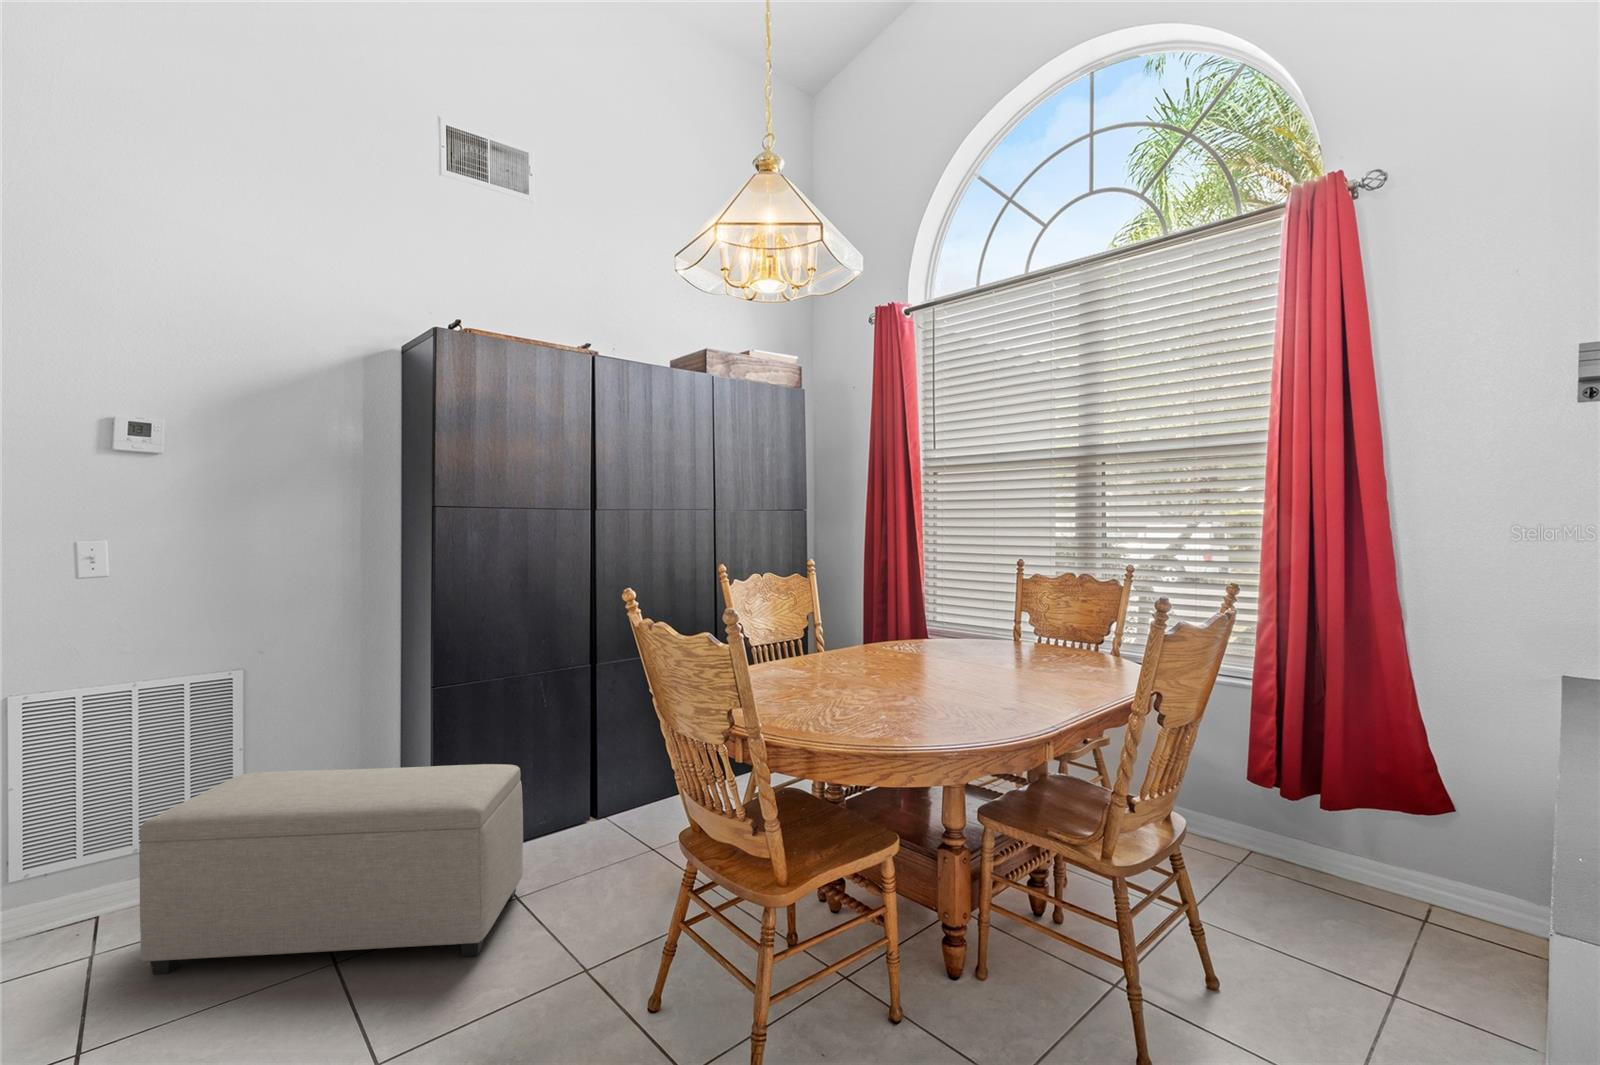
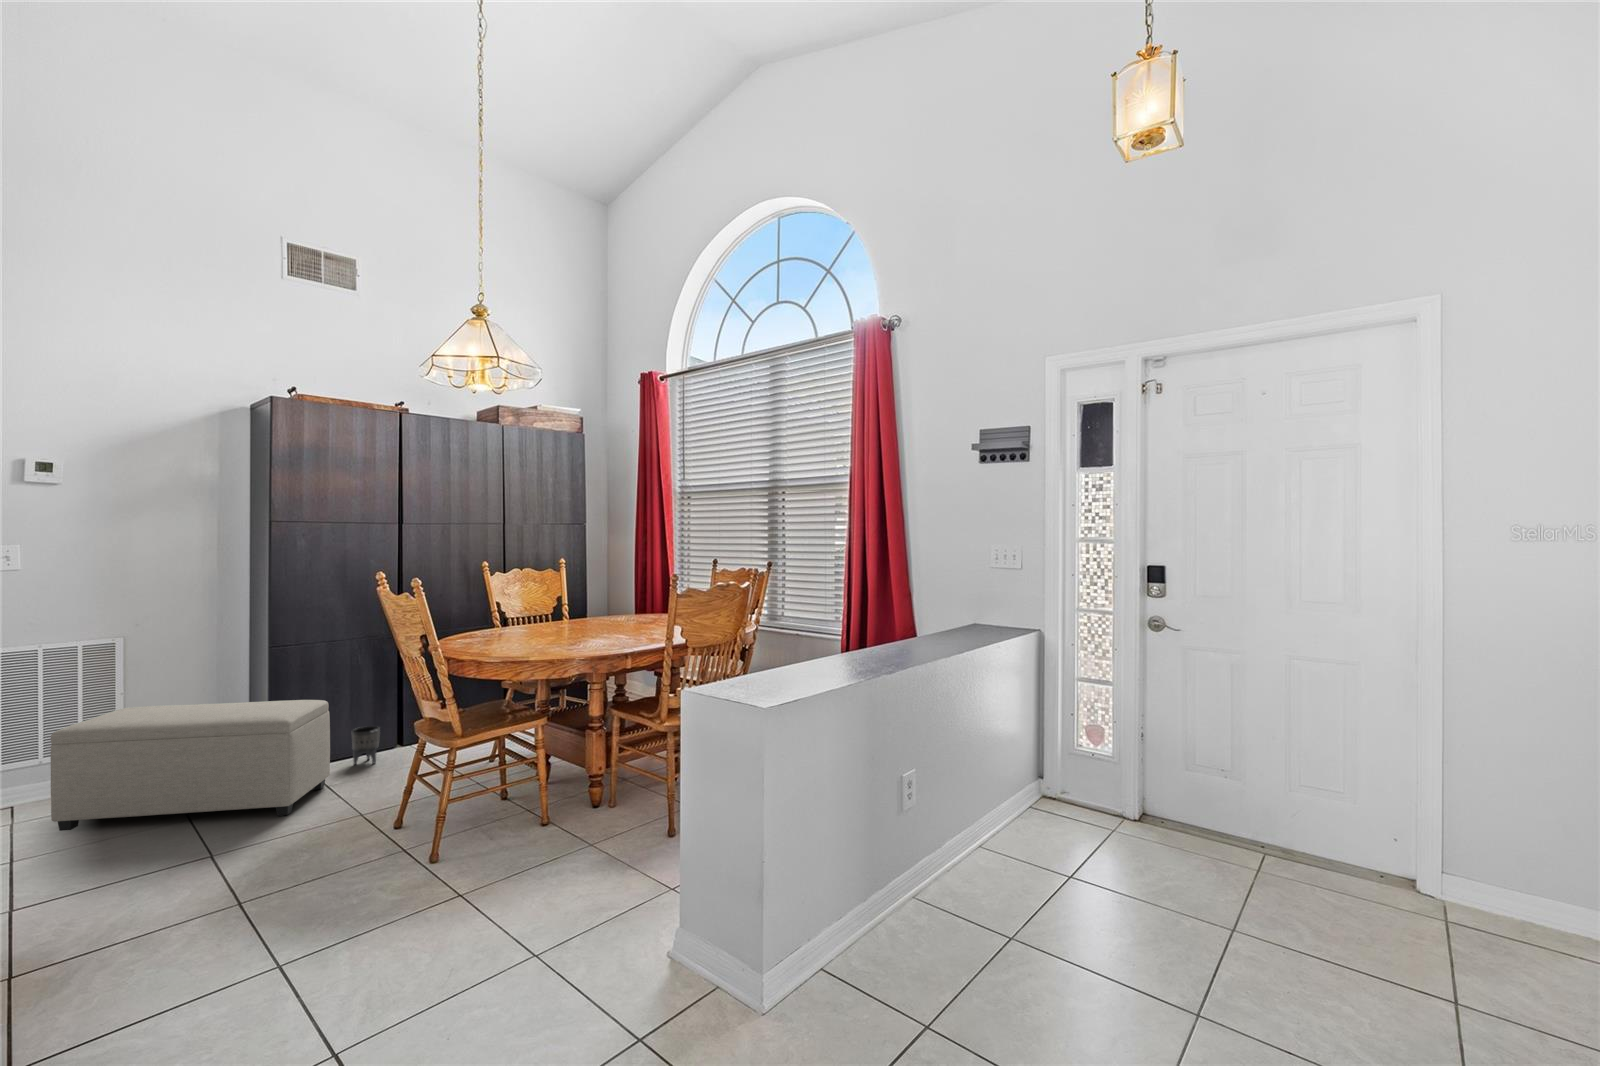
planter: none [540,792,577,850] -> present [352,726,380,765]

